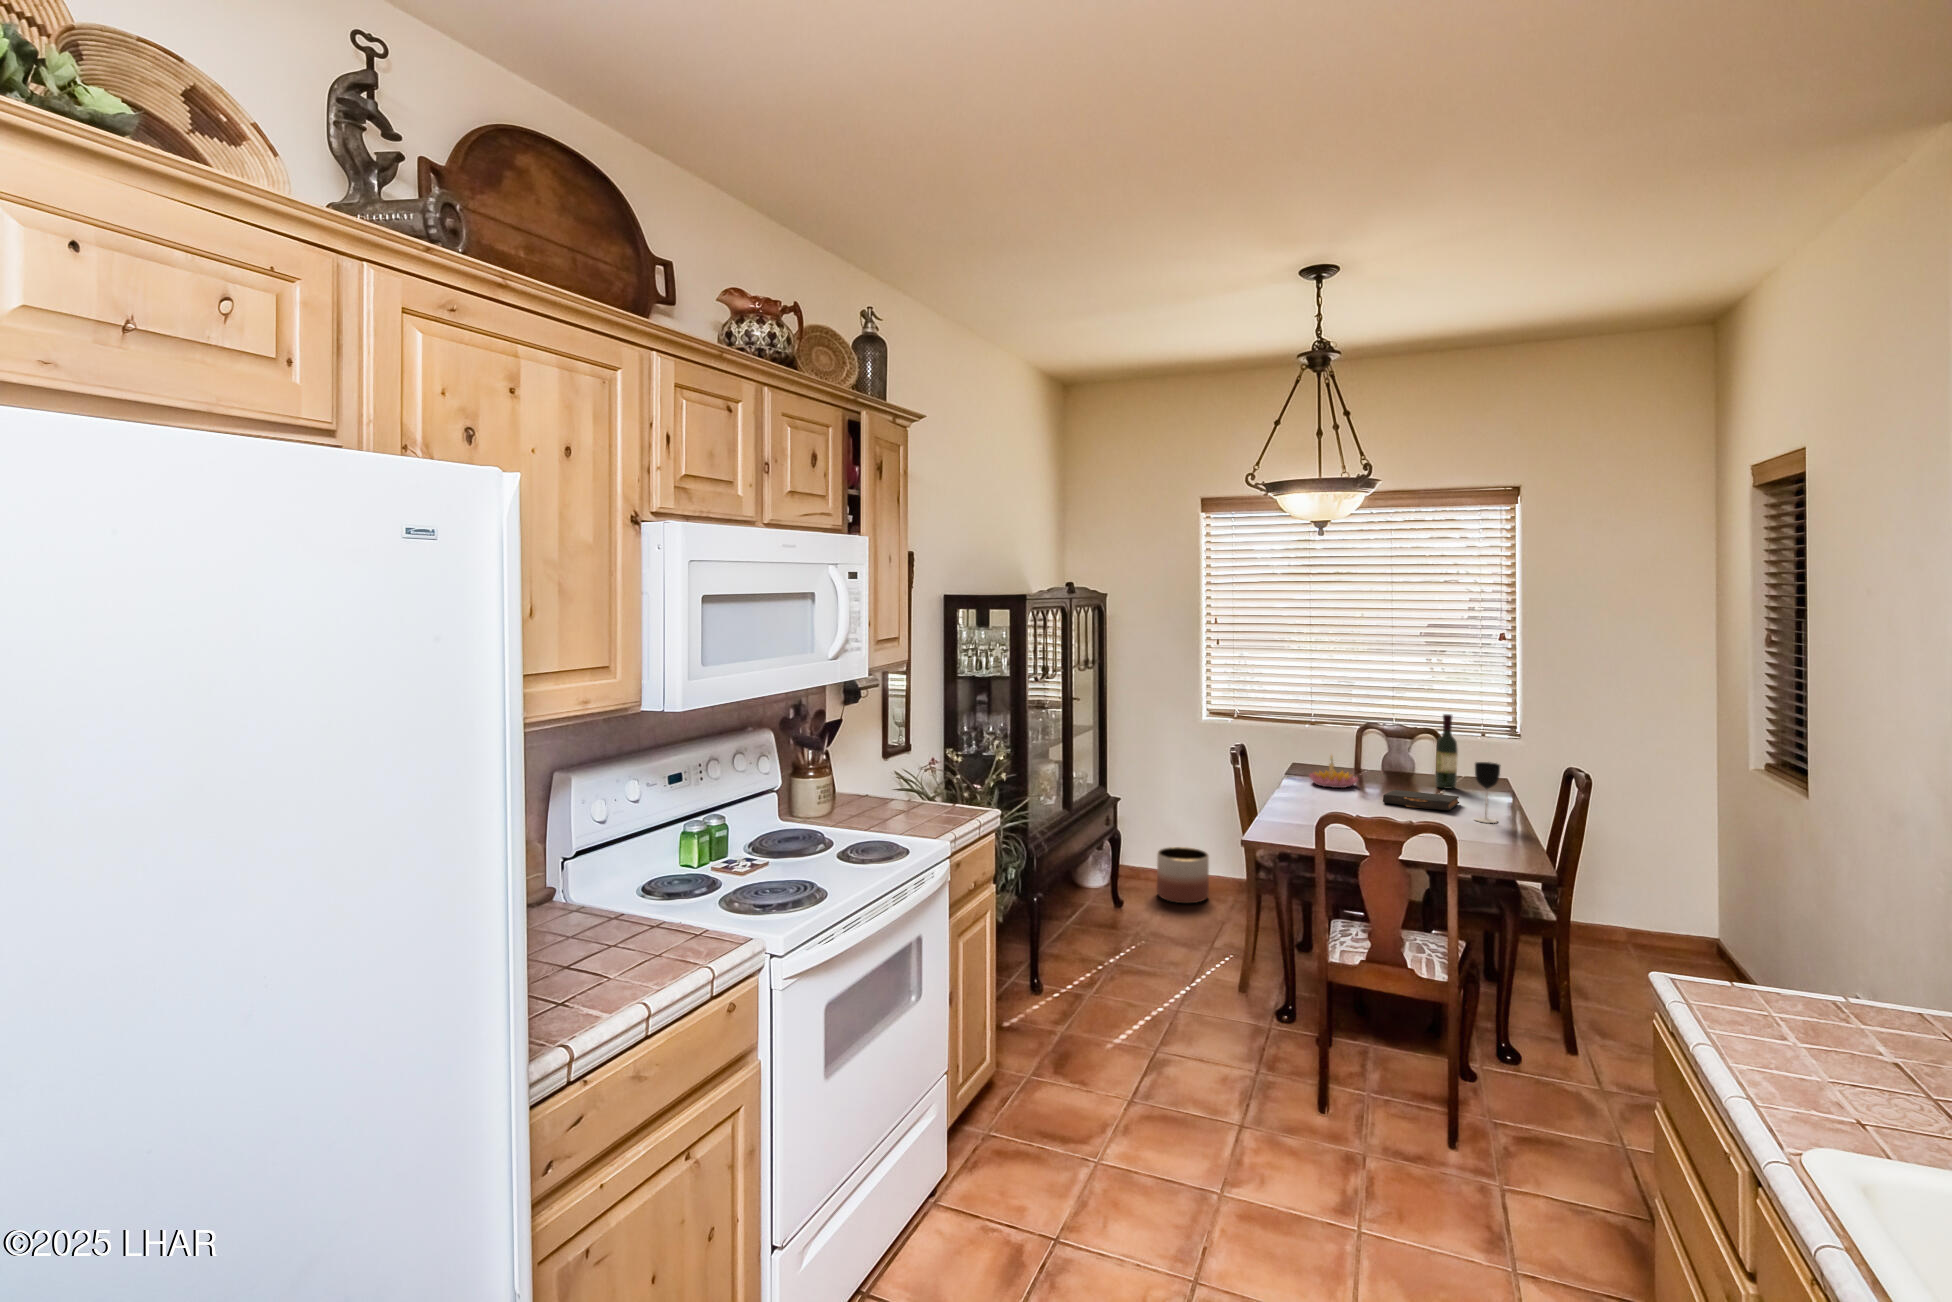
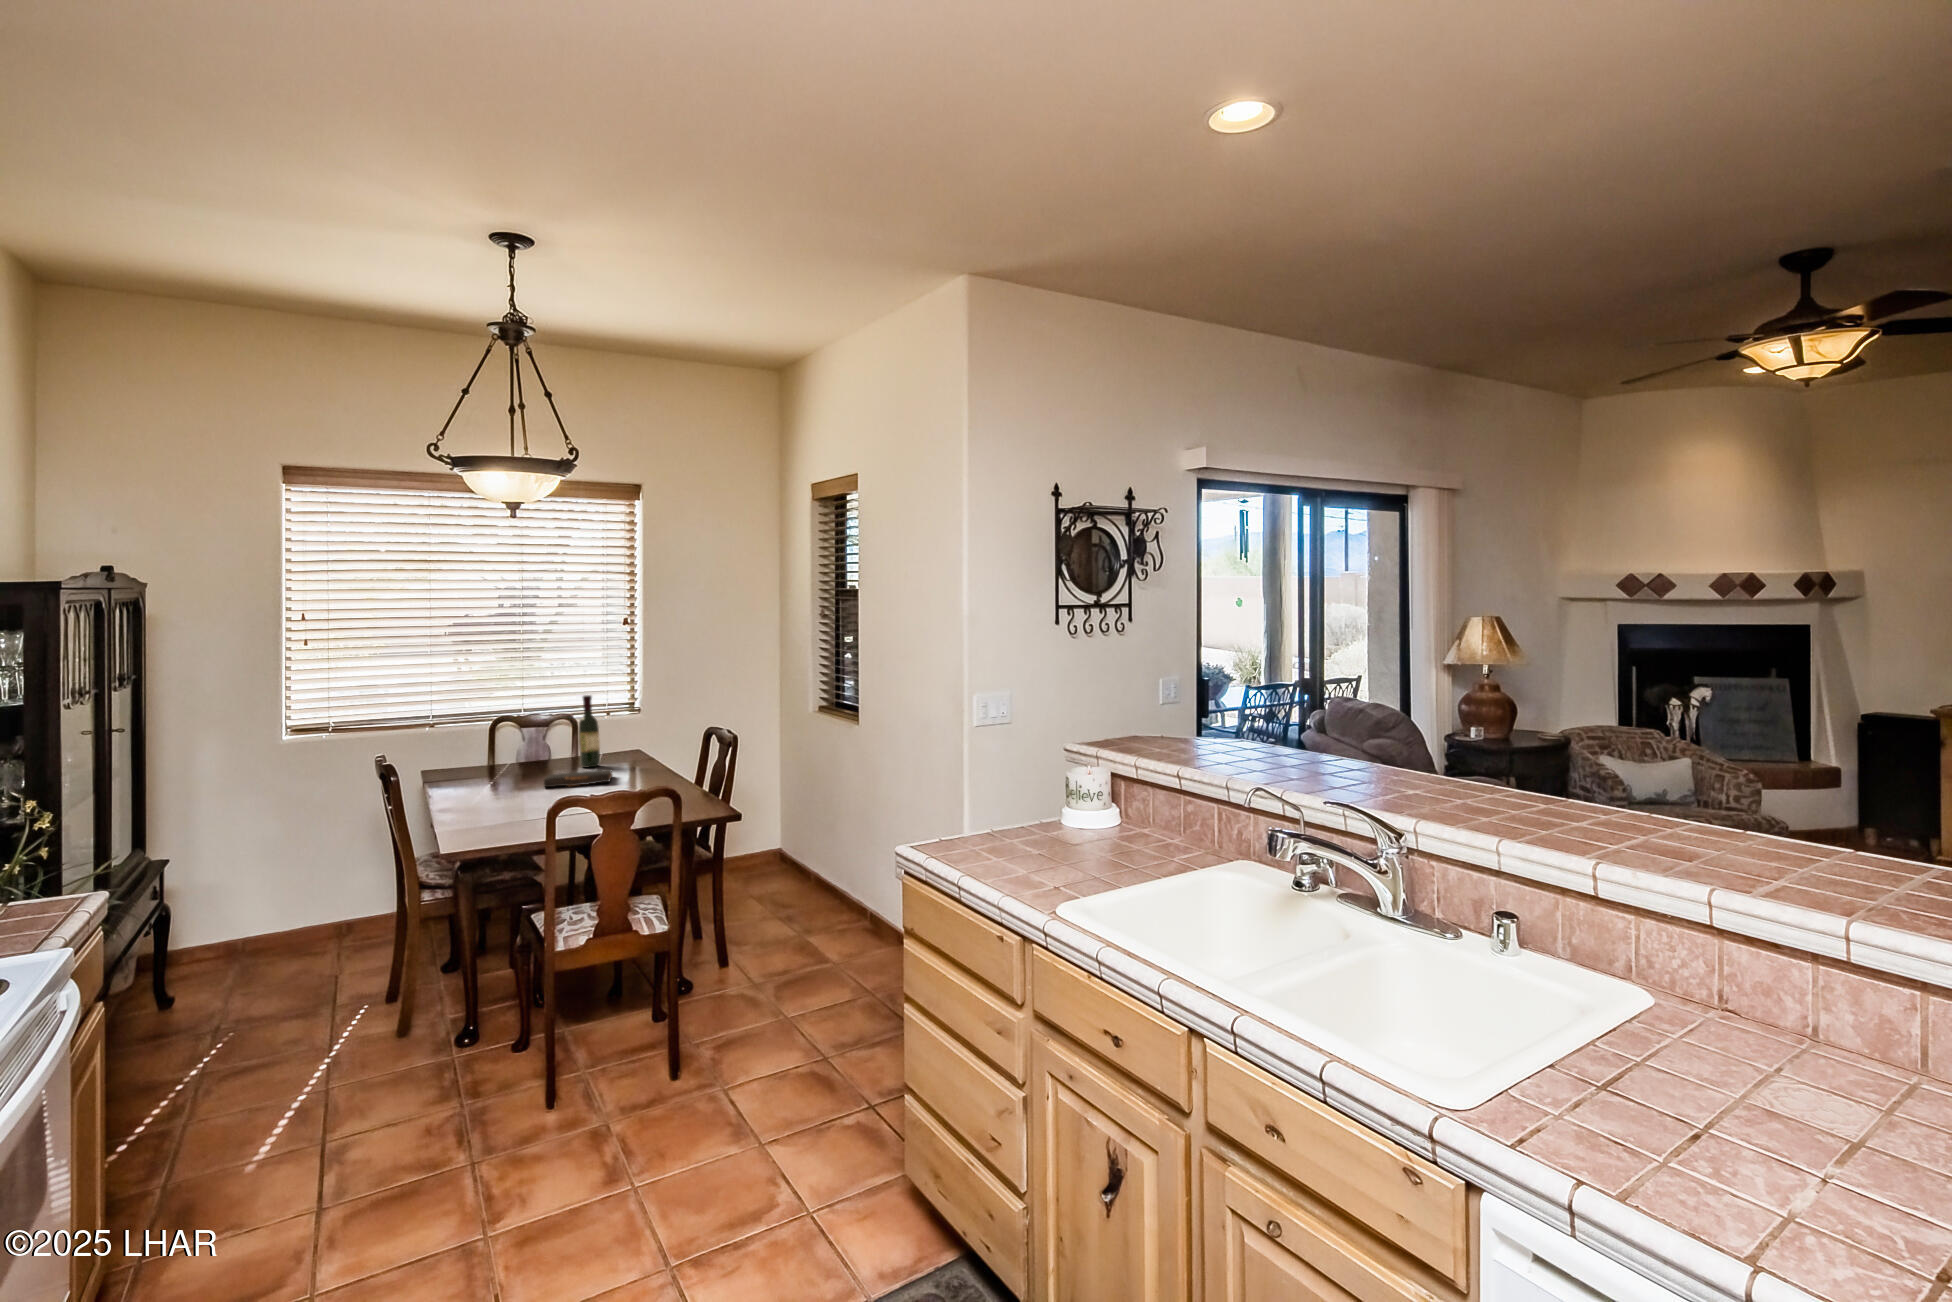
candle holder: present [1309,756,1358,788] -> none [450,749,508,786]
wine glass: present [1475,762,1501,823] -> none [631,729,656,785]
planter: present [1157,847,1209,903] -> none [231,902,312,977]

